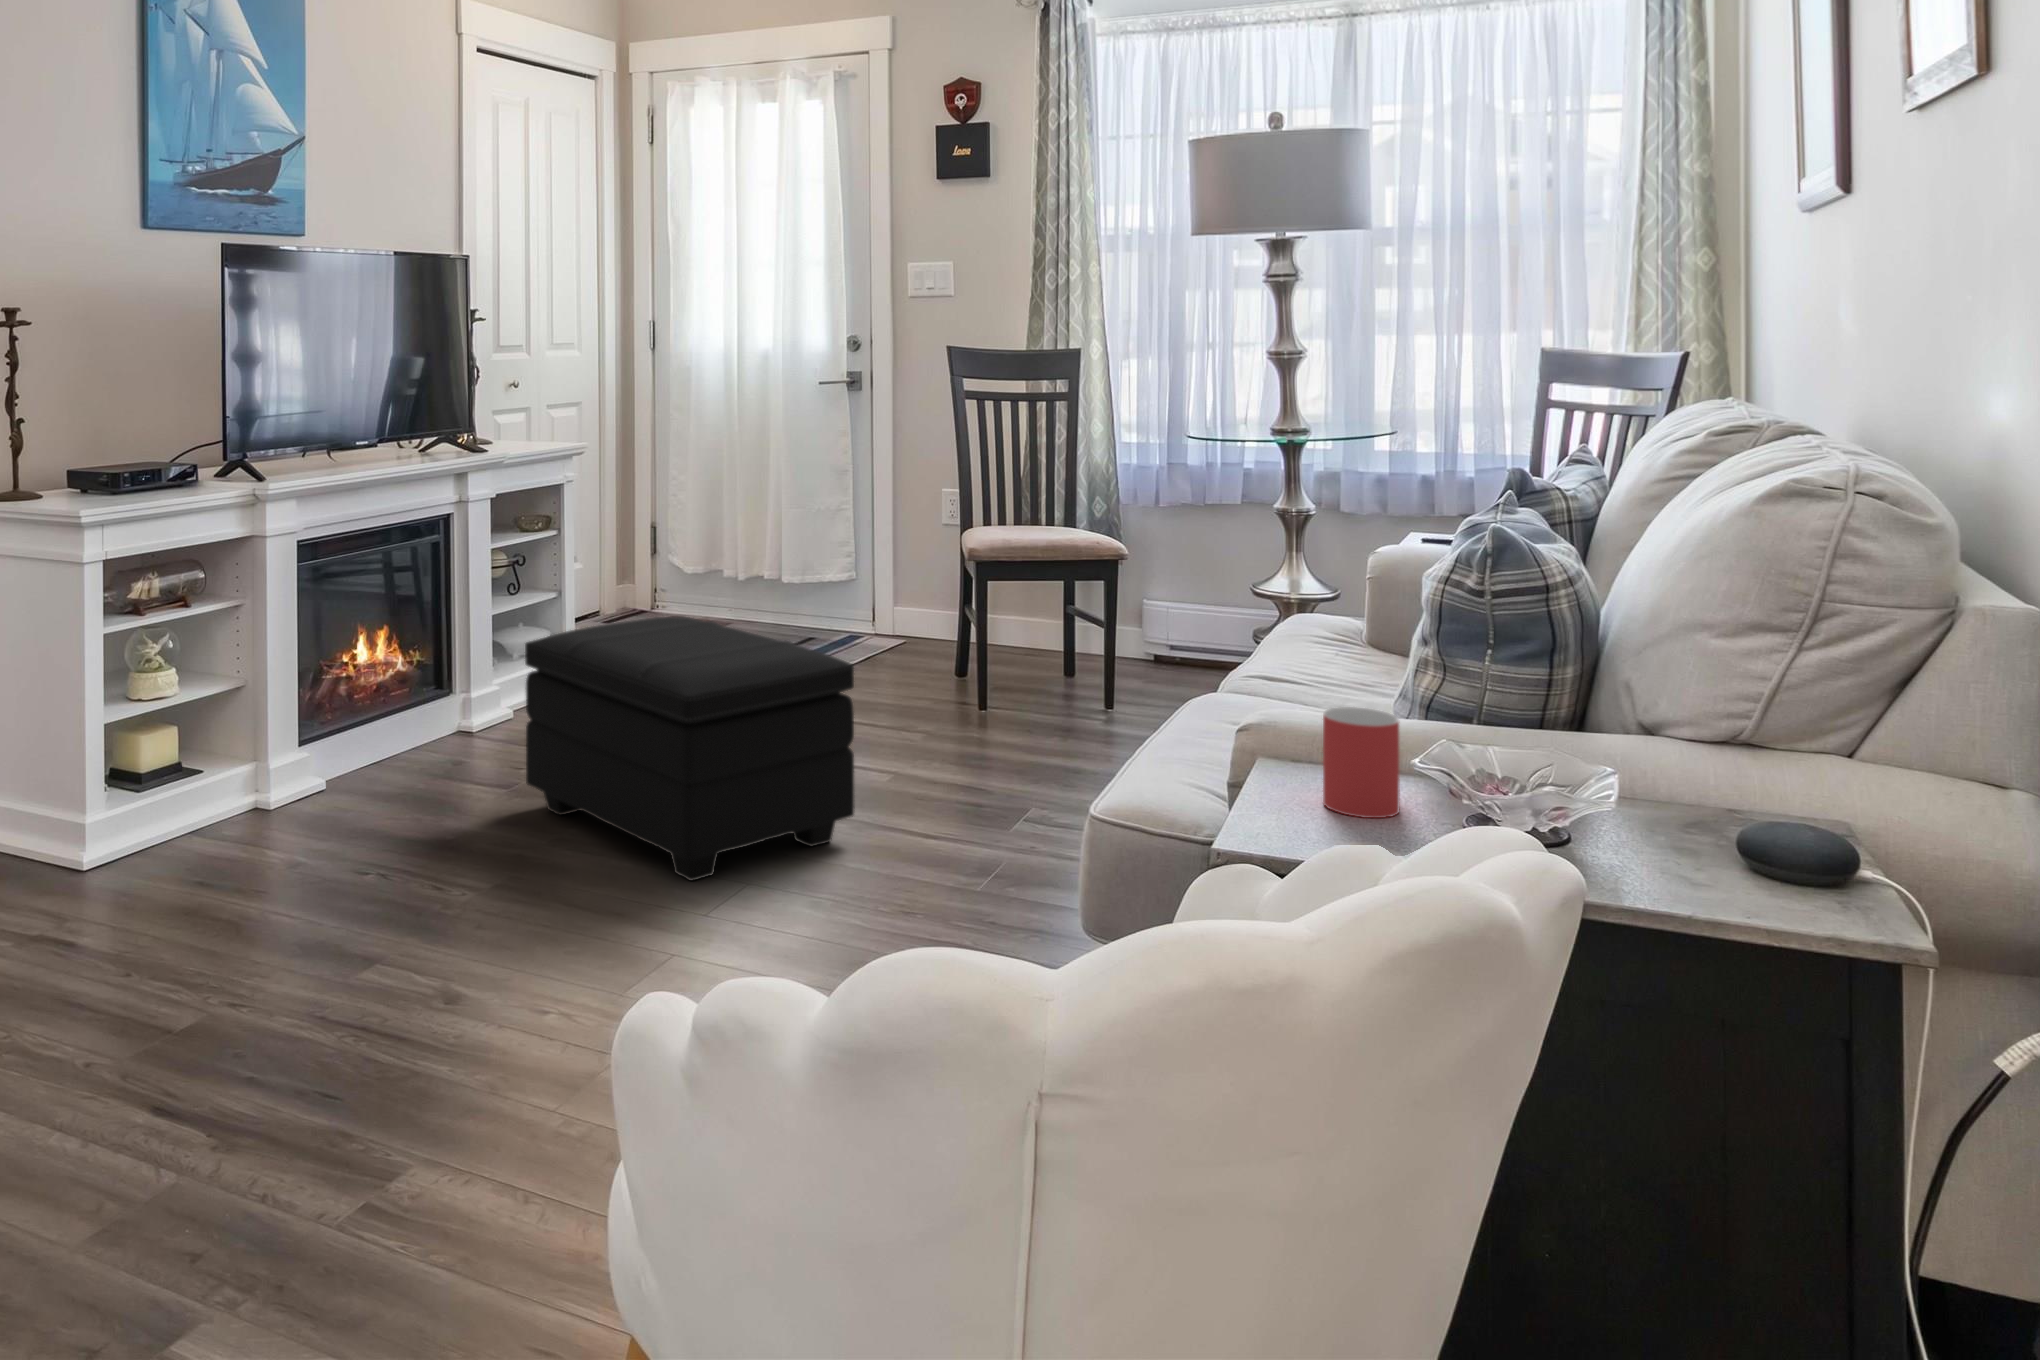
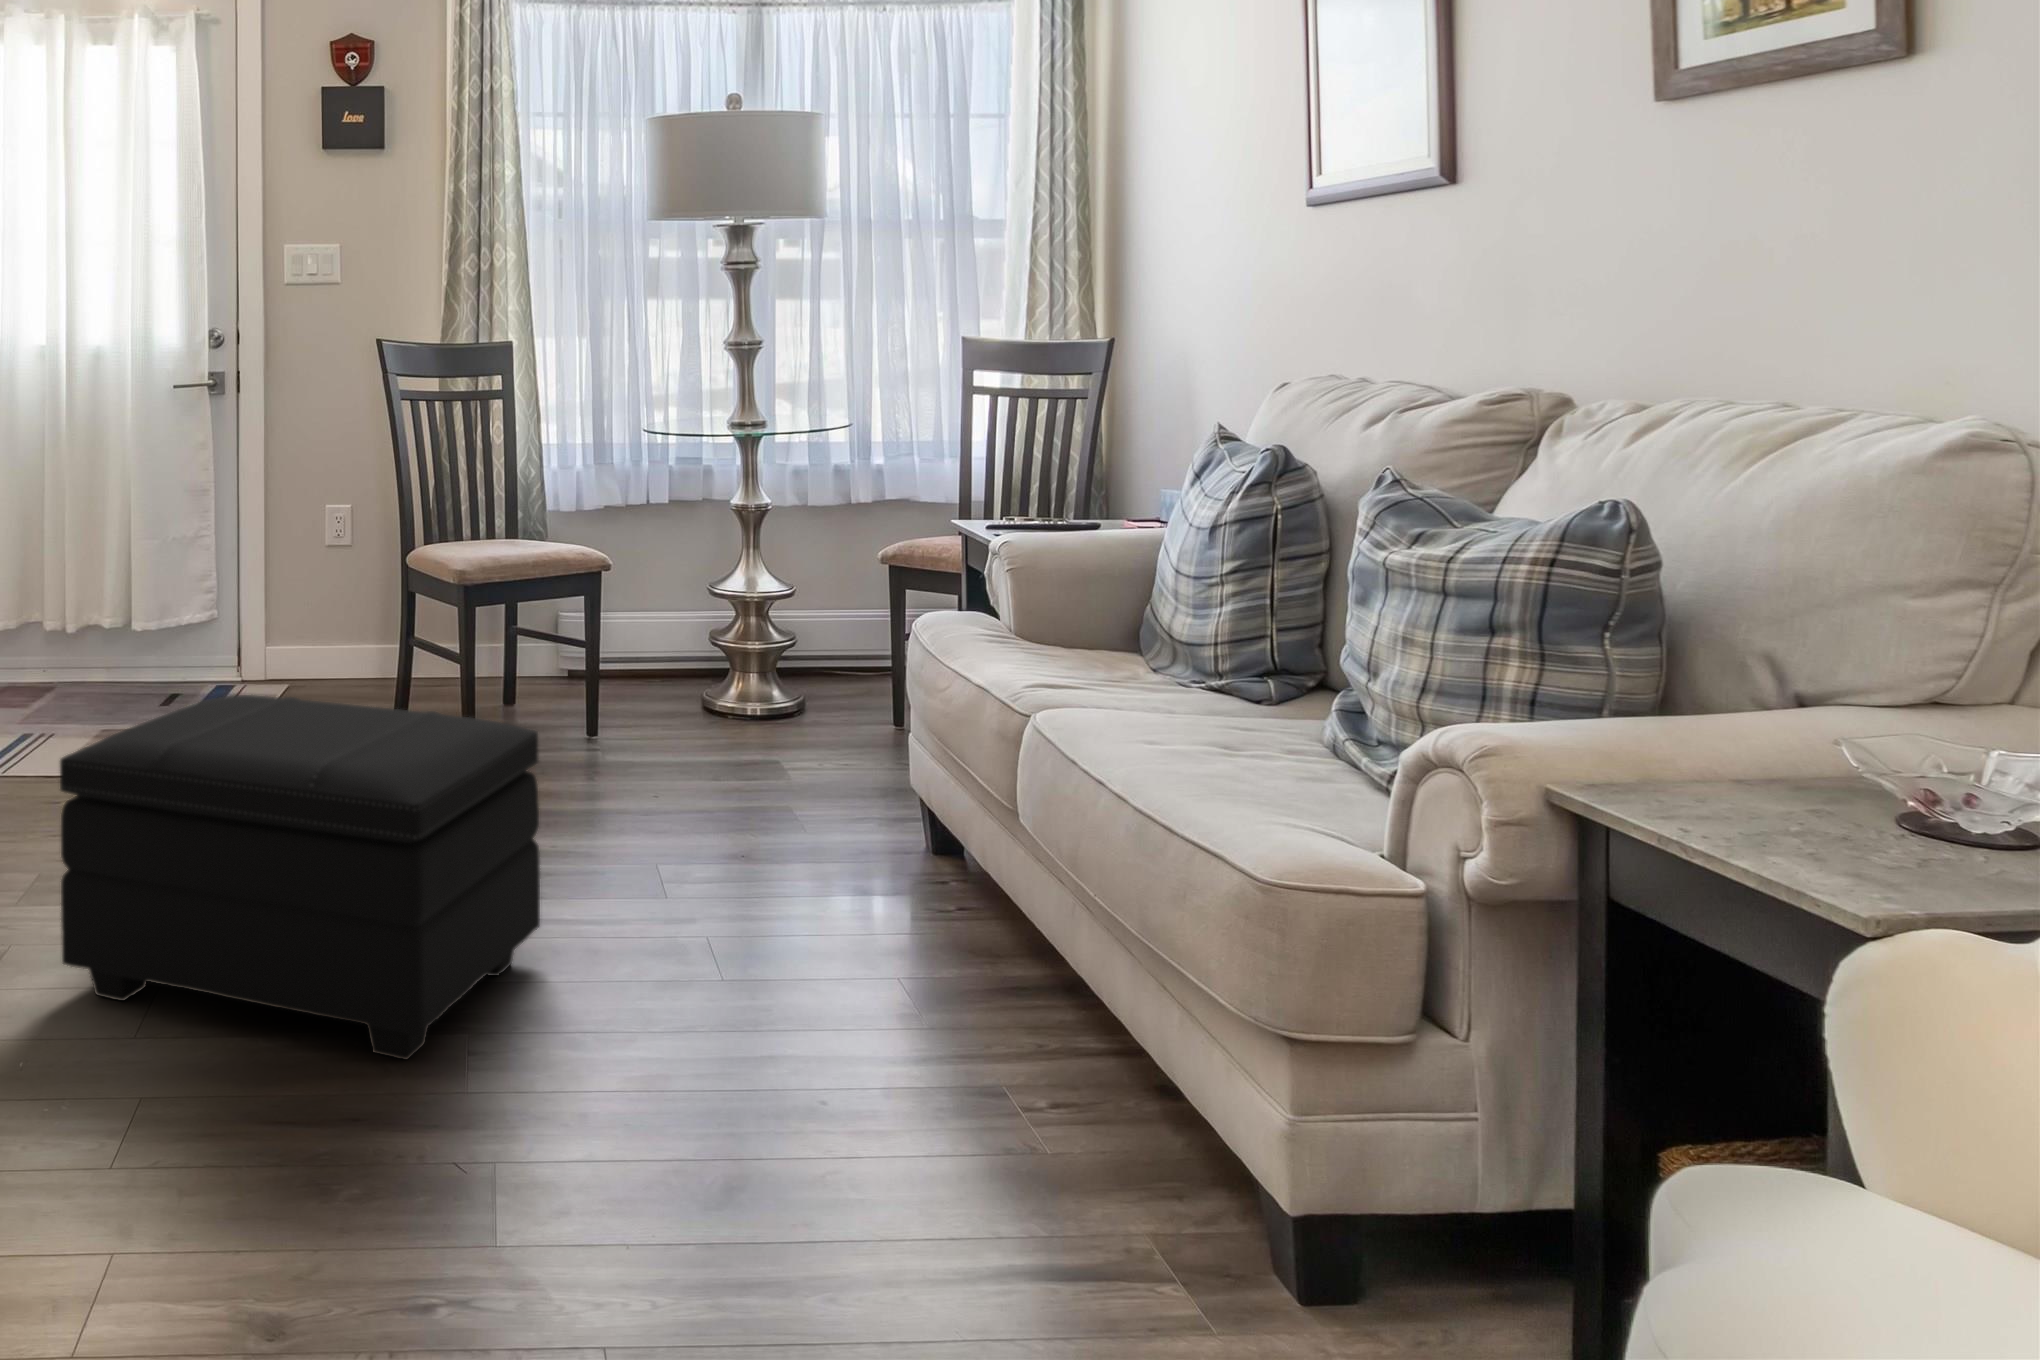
mug: present [1323,707,1400,818] -> none [1750,710,1863,842]

